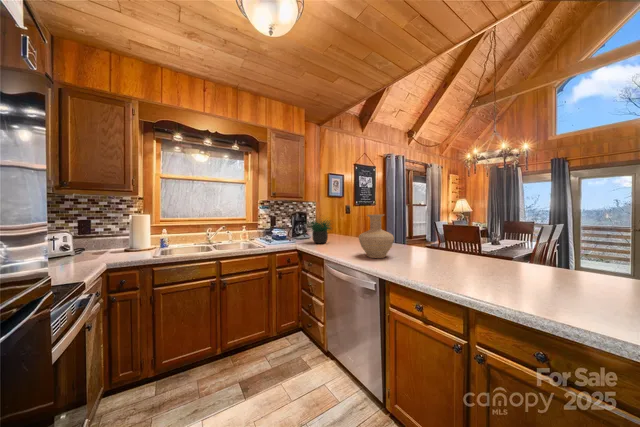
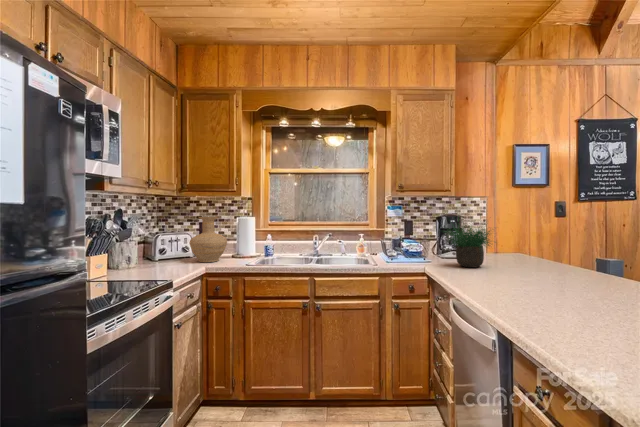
vase: present [359,214,394,258] -> present [189,217,227,262]

